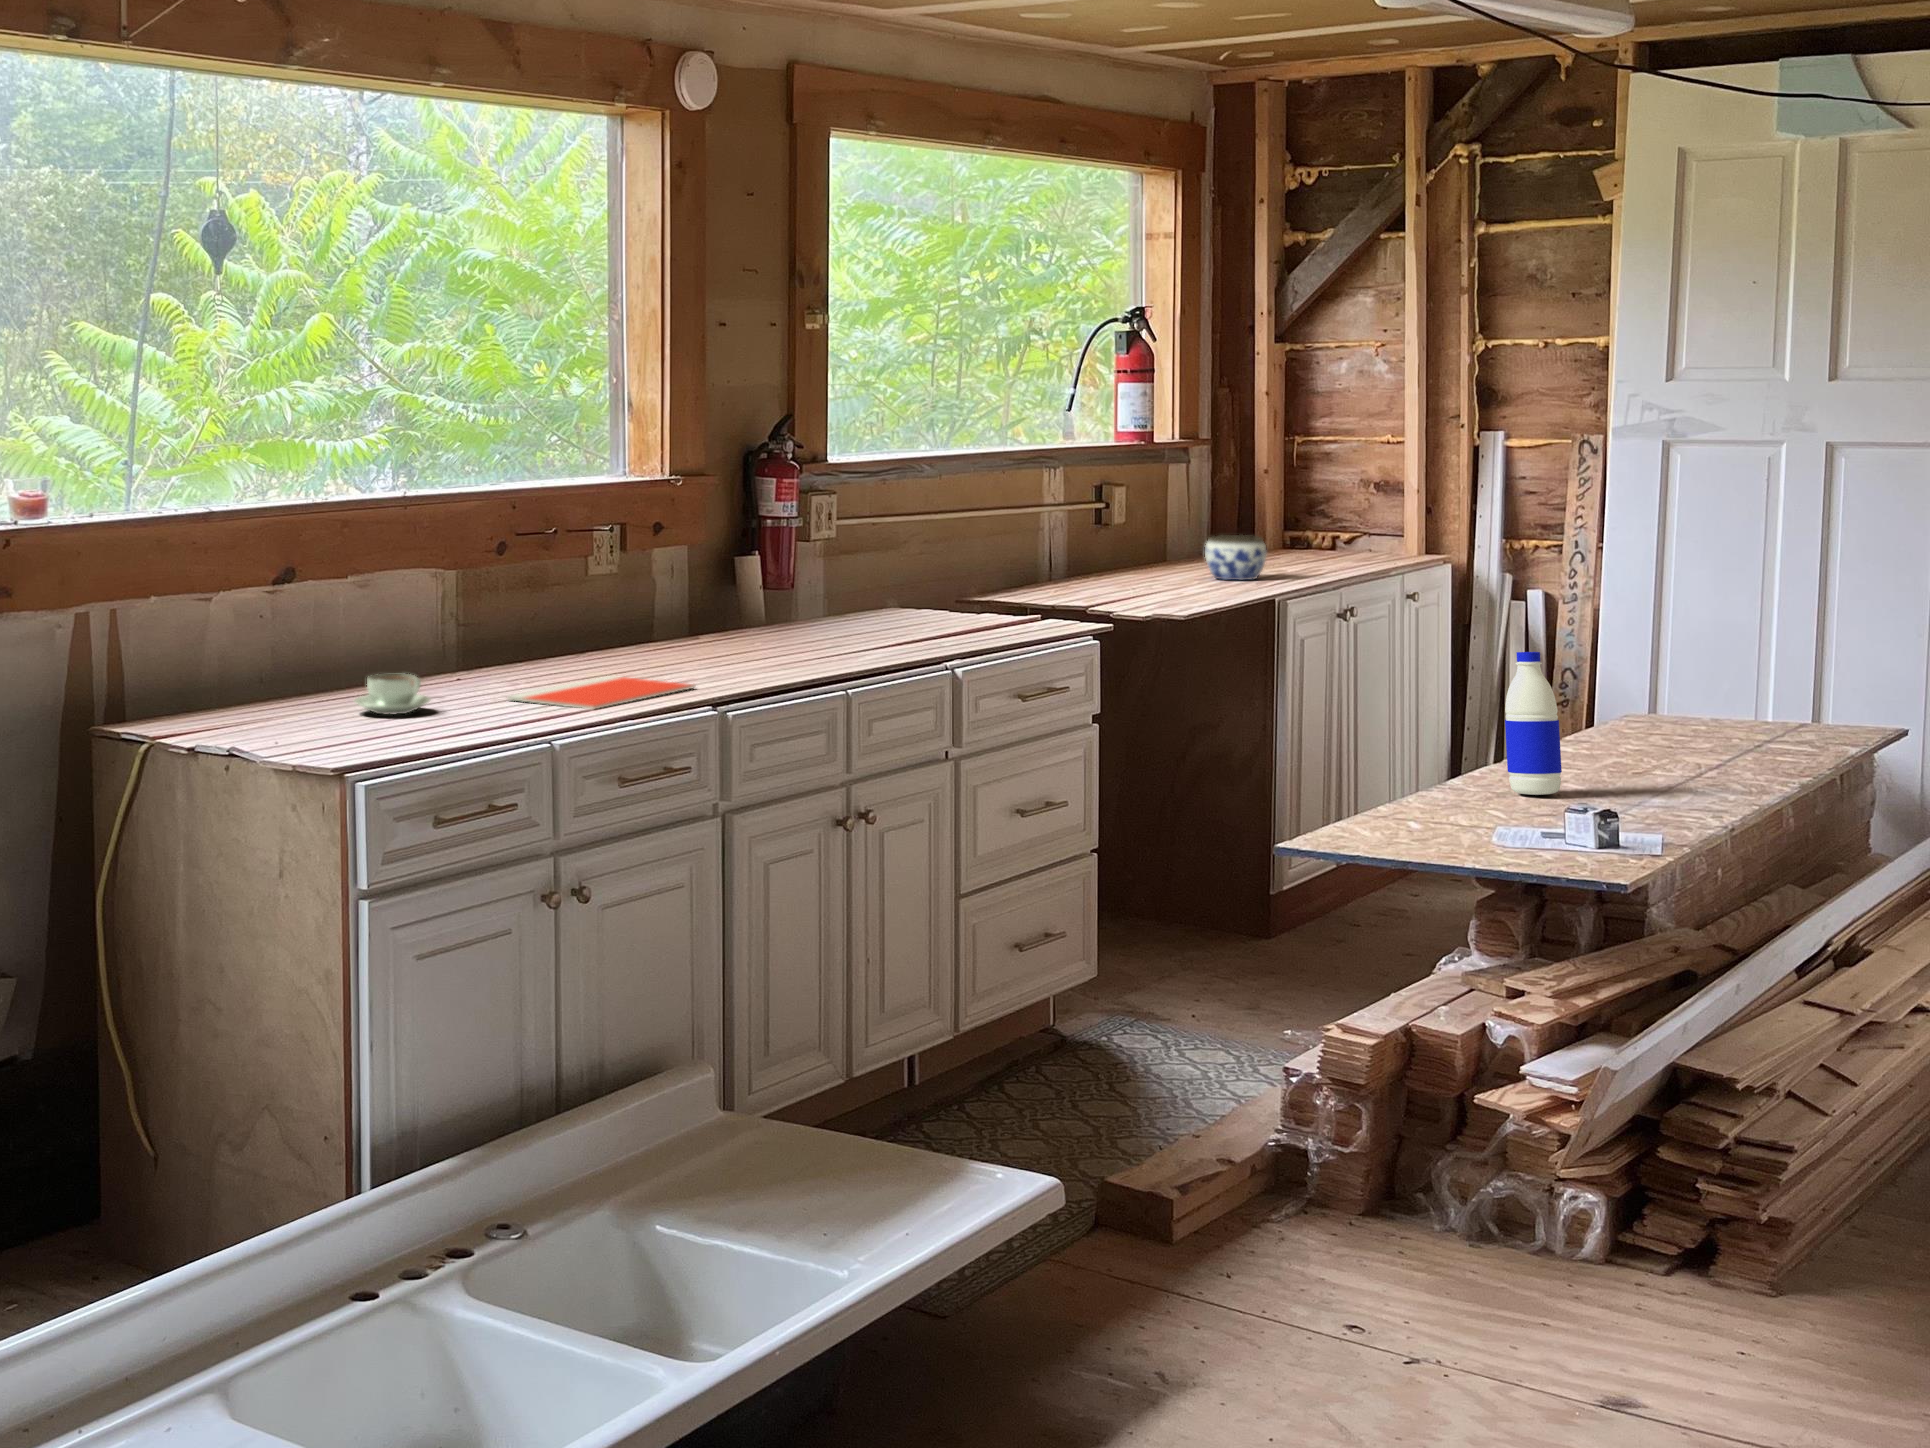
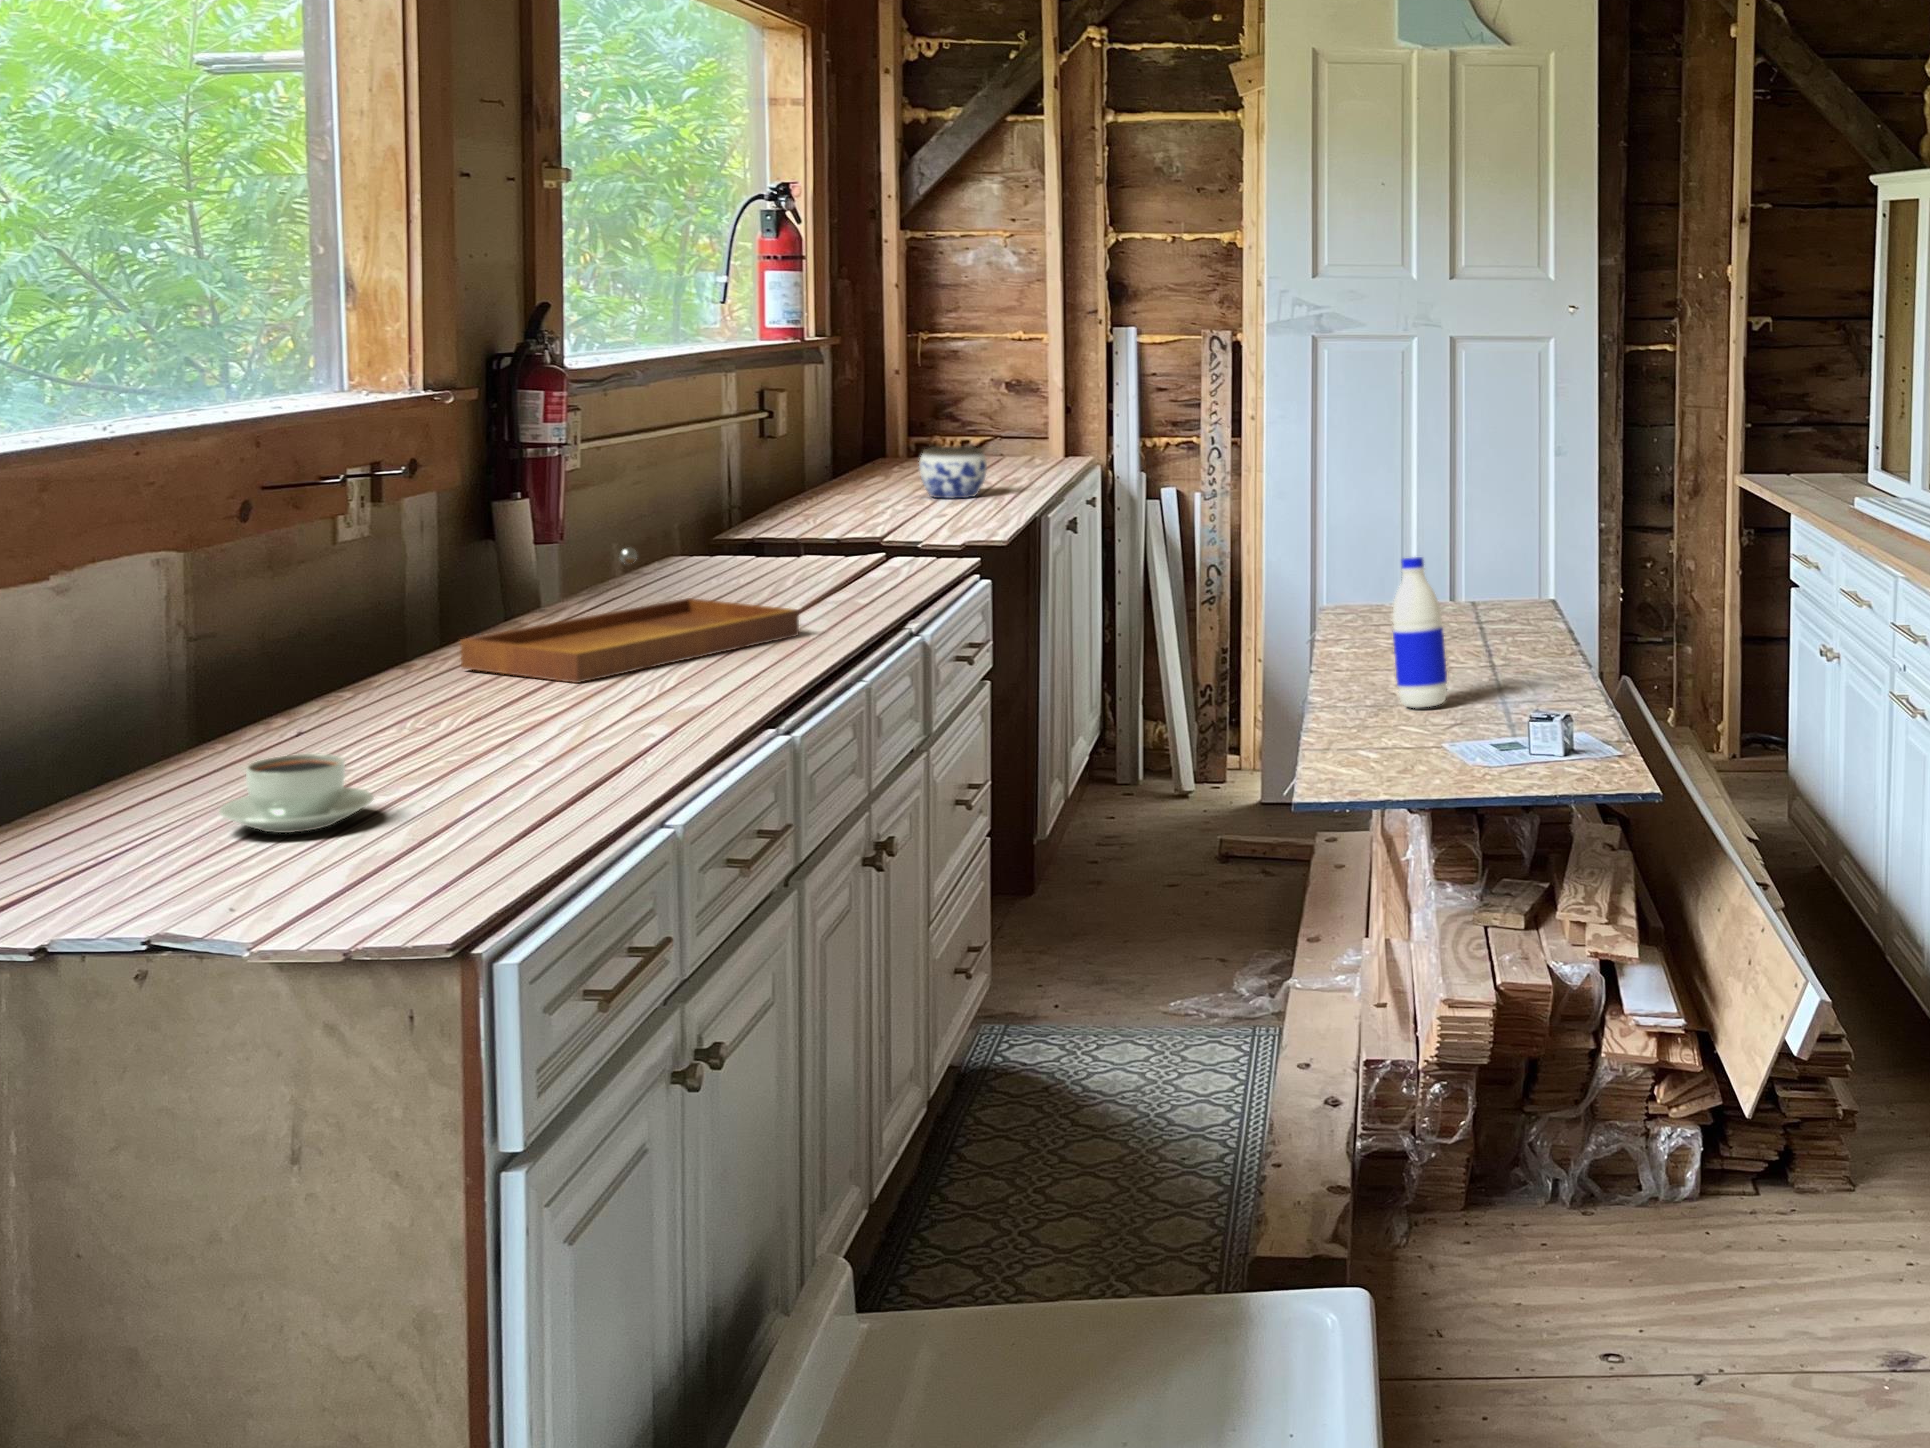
tray: none [625,584,858,668] -> present [460,547,799,683]
notebook: present [508,676,695,709] -> none [456,706,707,771]

